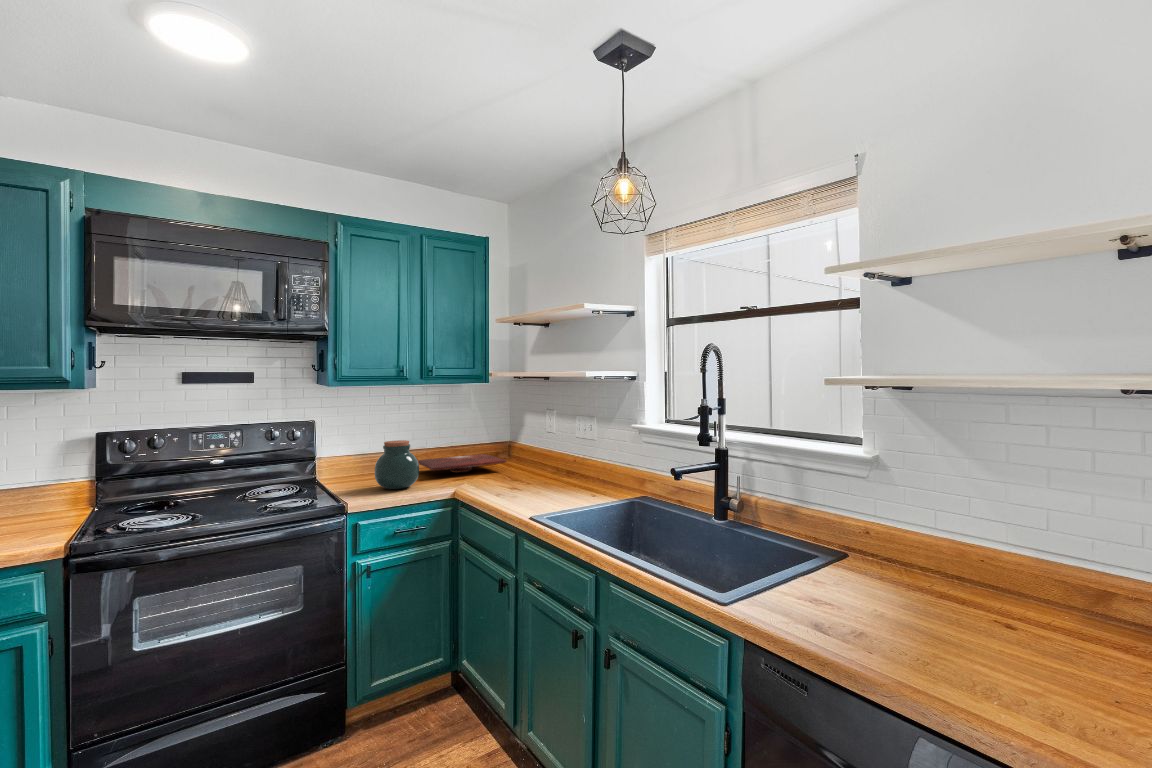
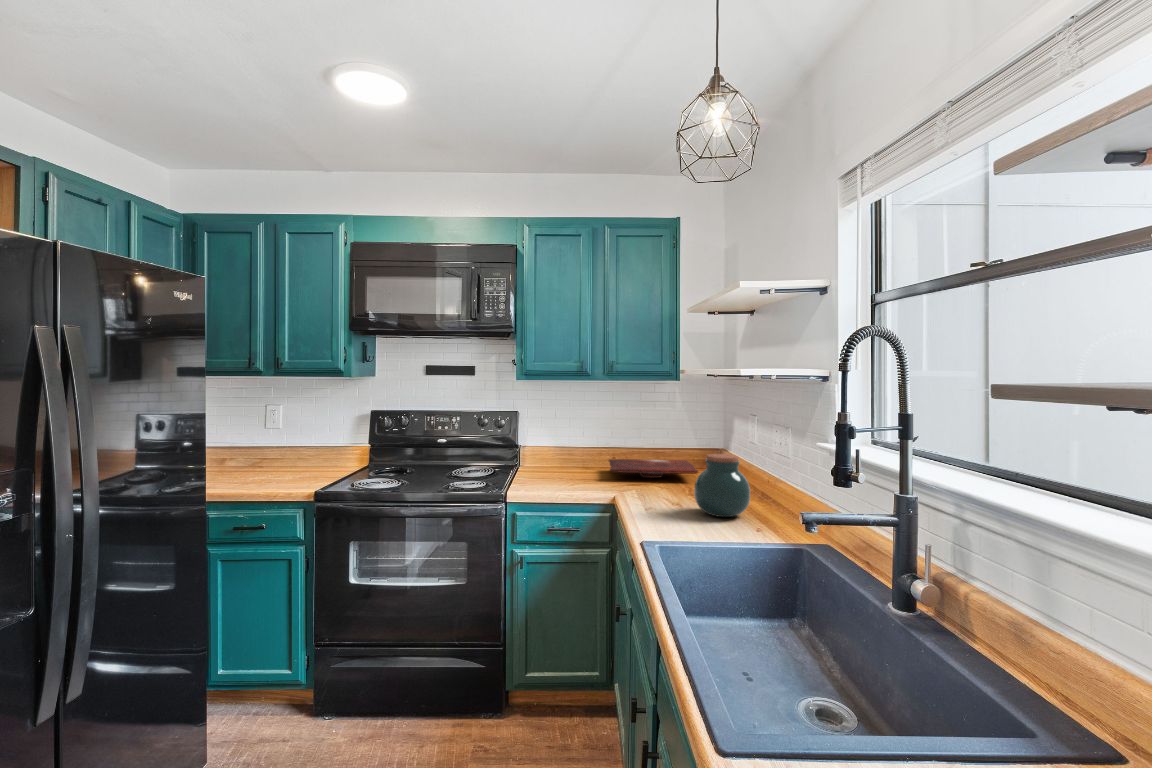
jar: present [375,440,419,489] -> present [694,454,750,517]

